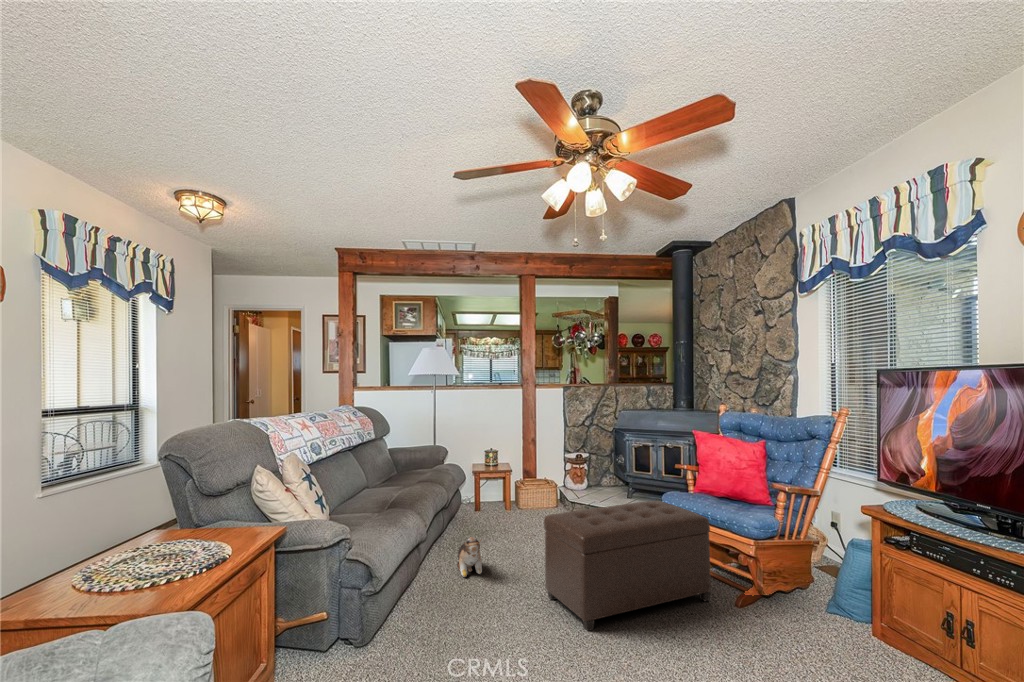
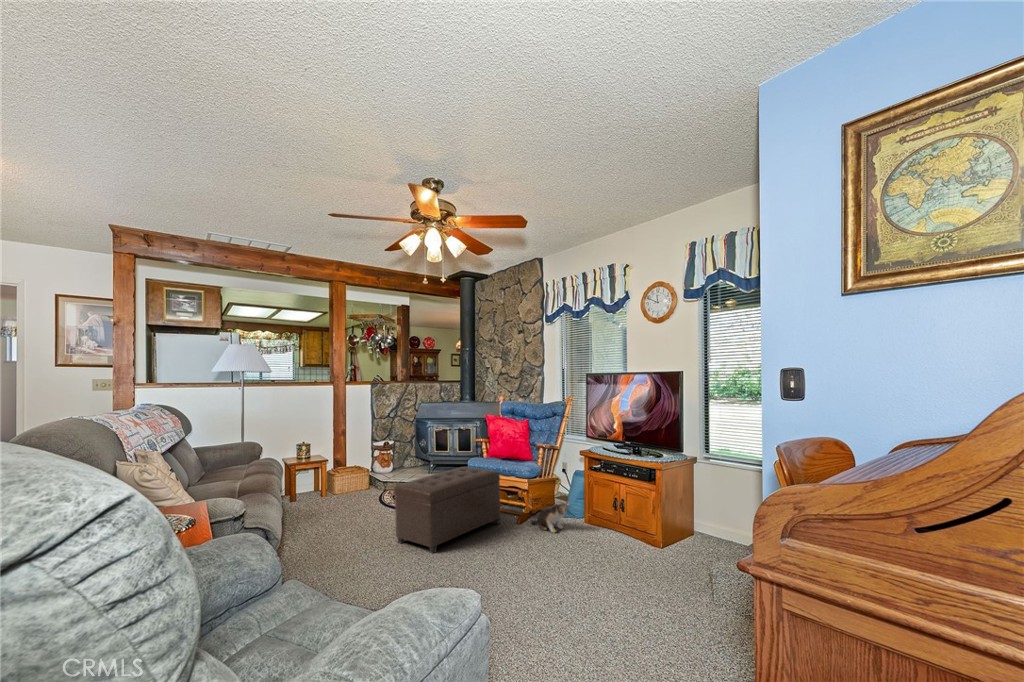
plush toy: present [457,537,482,577] -> present [531,502,570,533]

